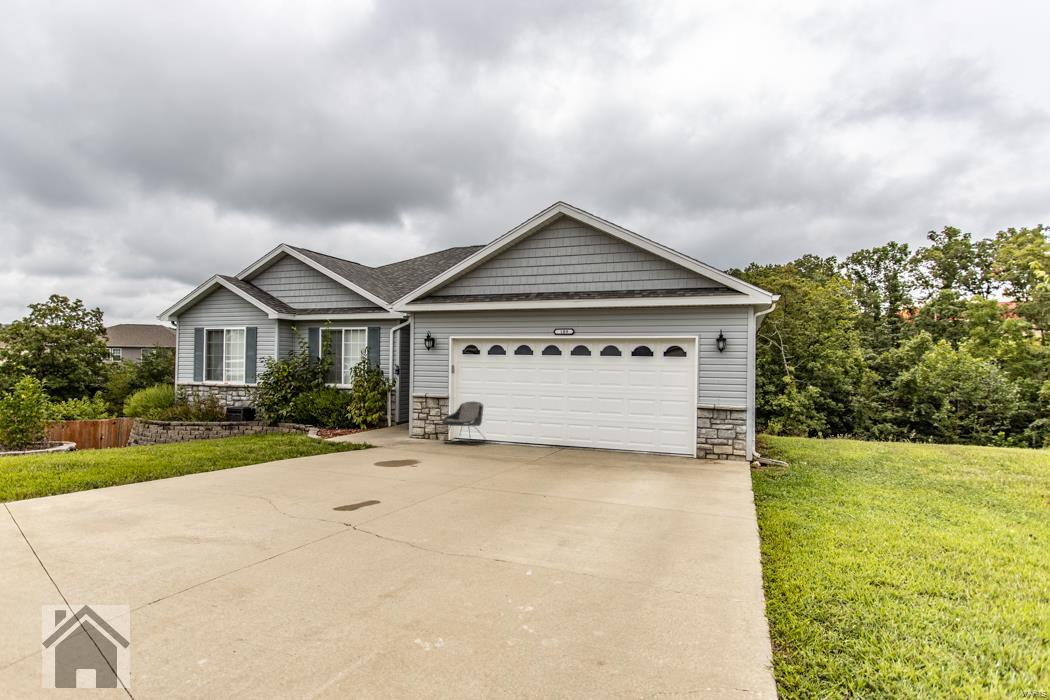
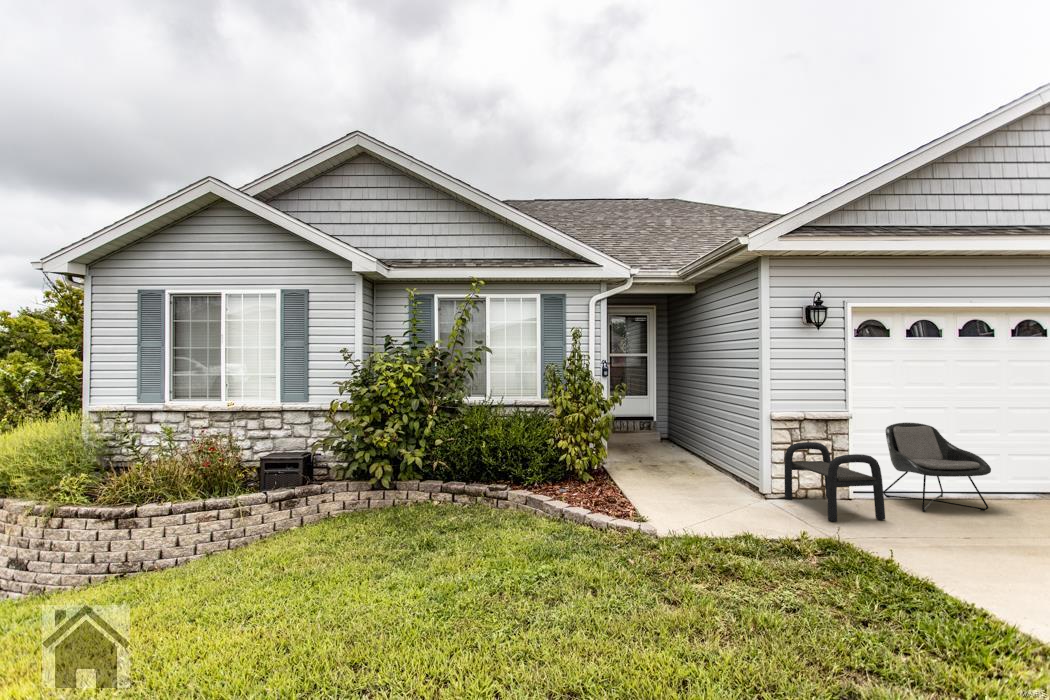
bench: none [393,409,436,443] -> present [785,442,885,521]

